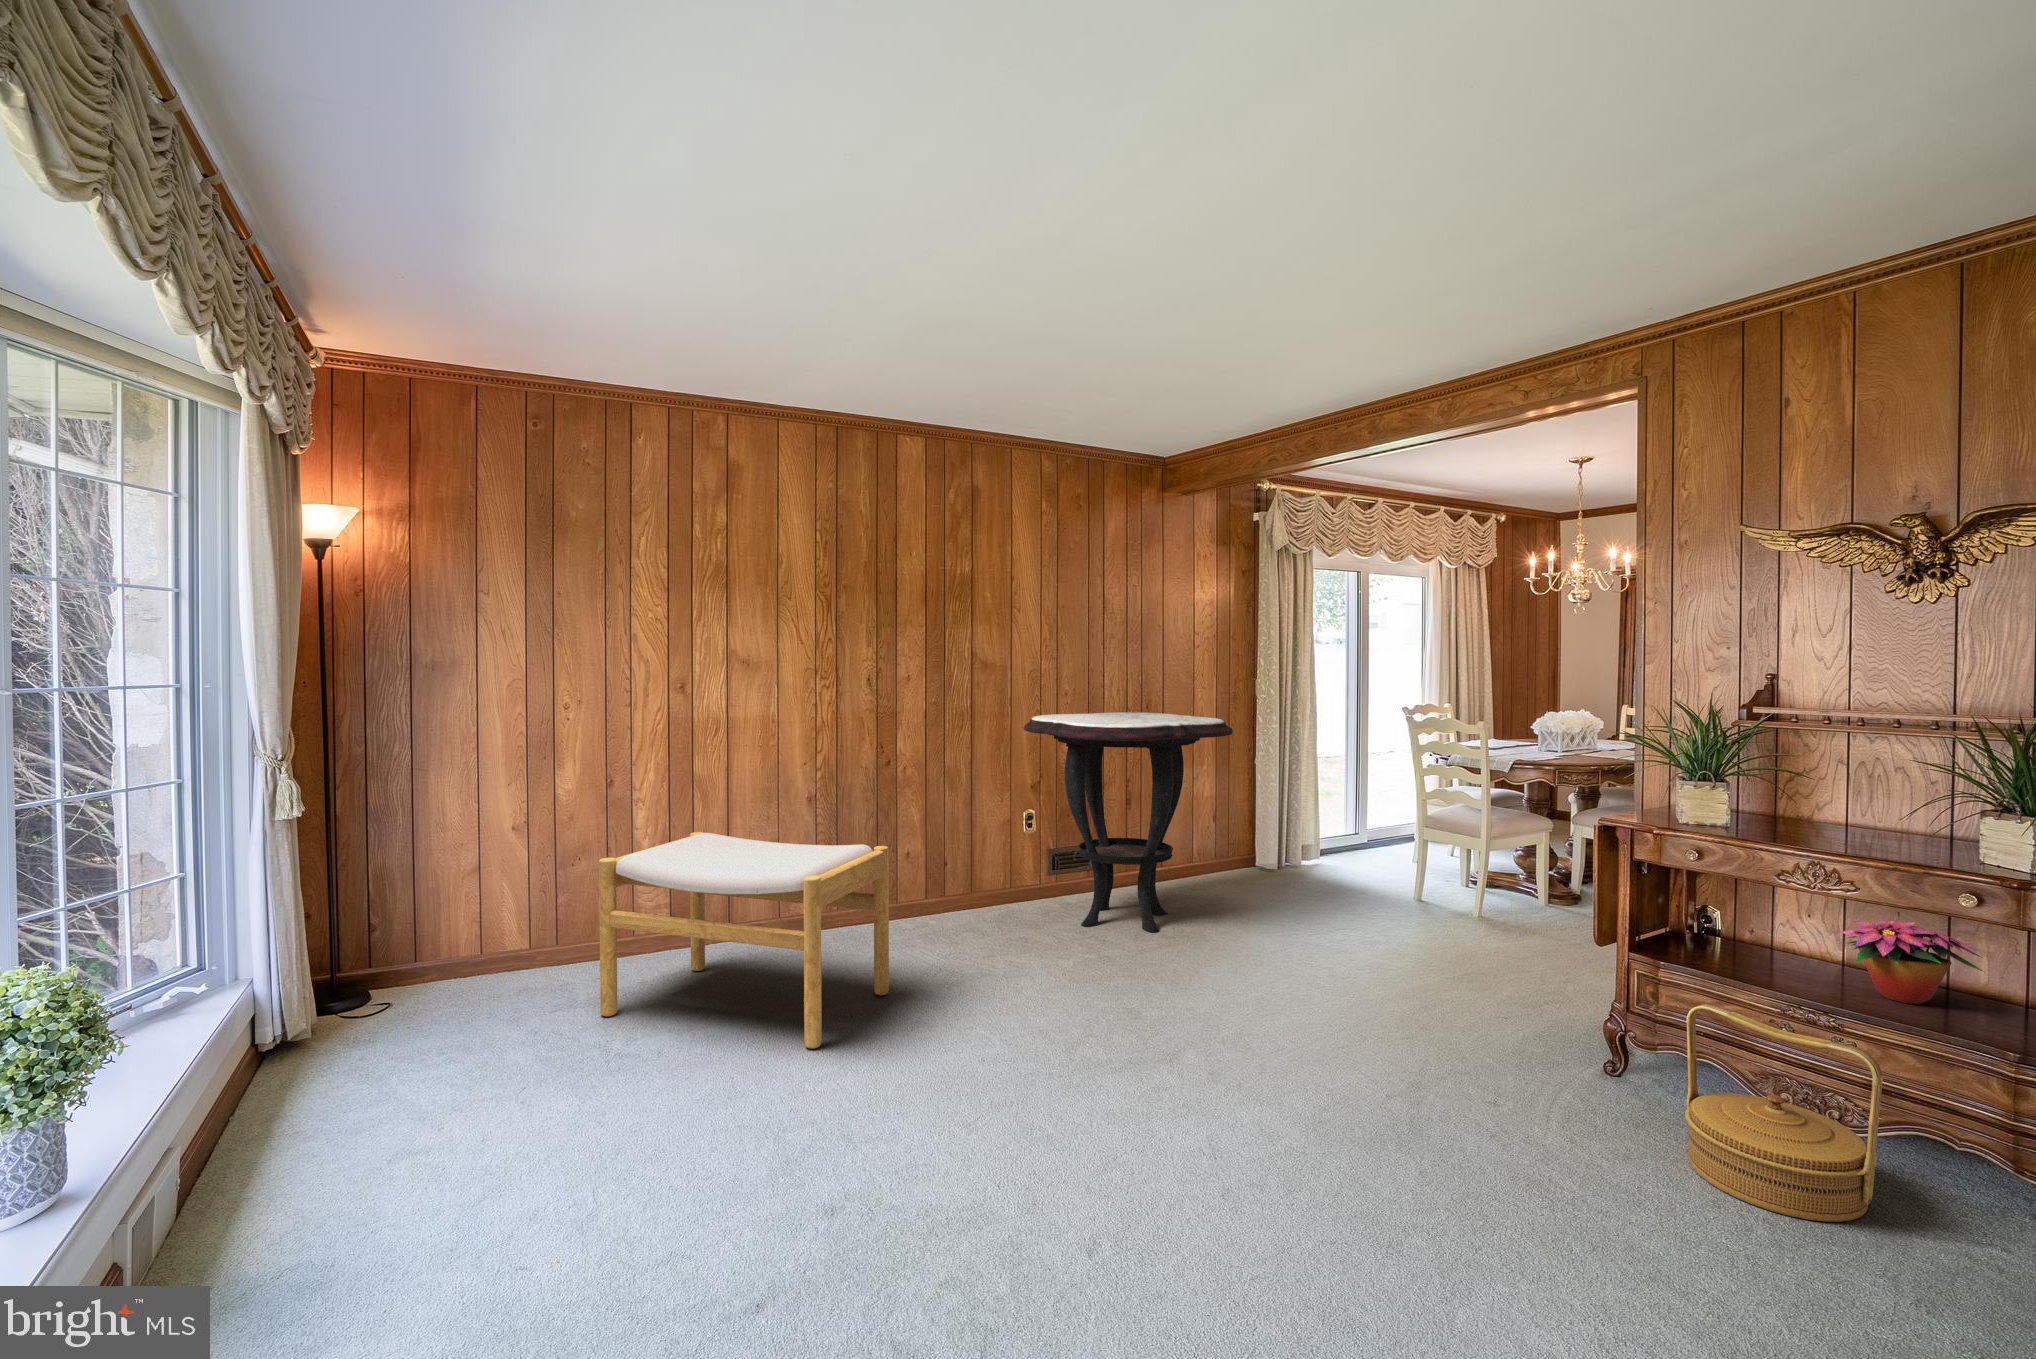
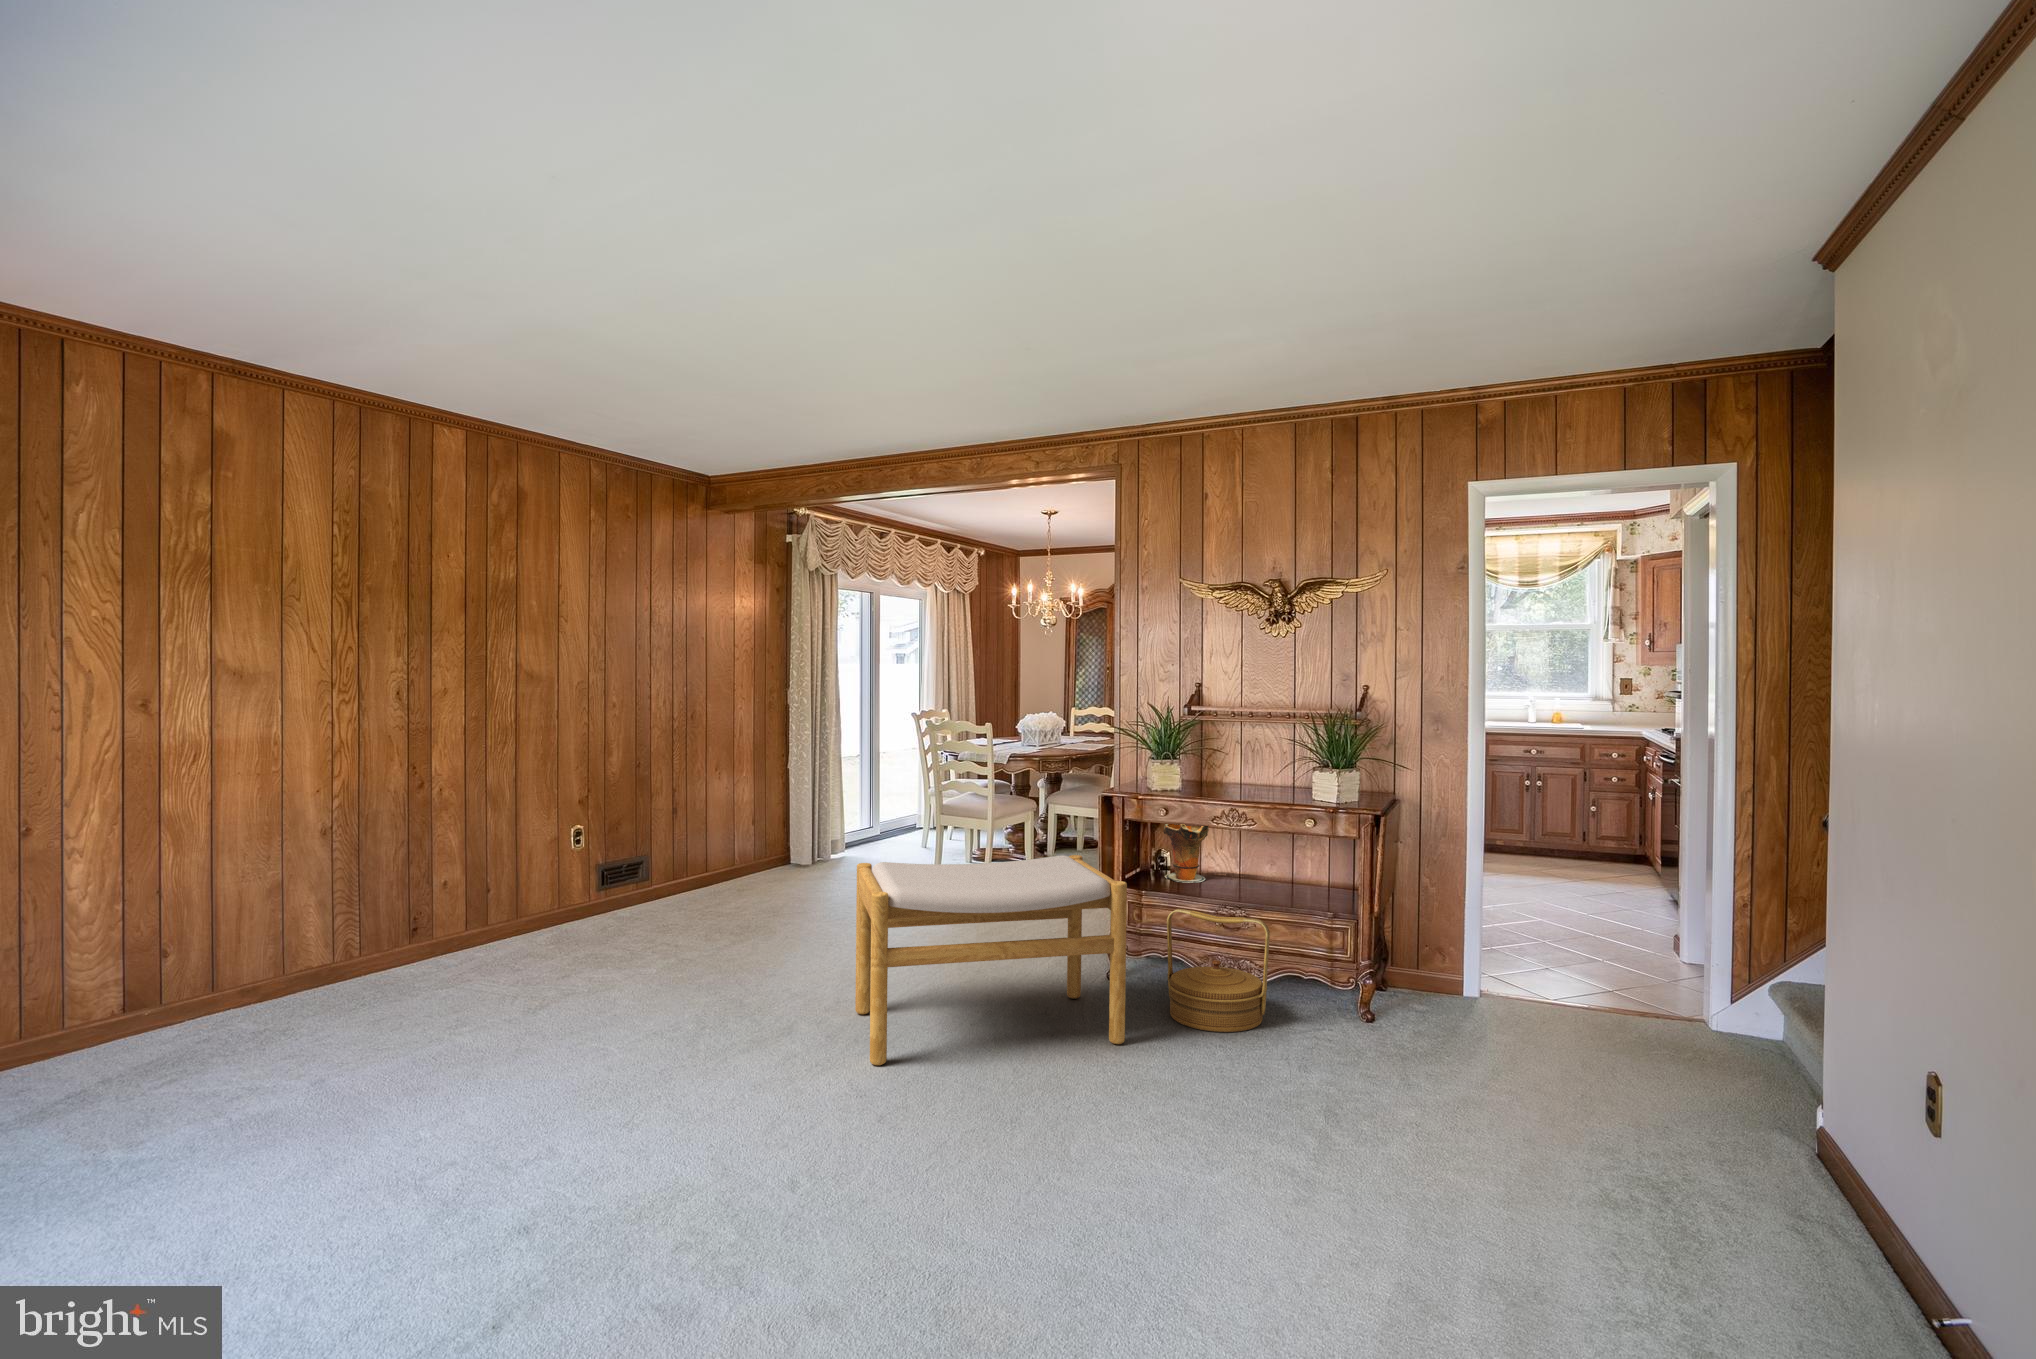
side table: present [1024,712,1233,932] -> none [580,725,799,942]
footstool: present [599,832,889,1049] -> present [855,855,1127,1065]
decorative vase: none [1700,859,1784,964] -> present [1163,824,1209,883]
flower arrangement: present [1839,920,1983,1004] -> none [1238,840,1311,892]

